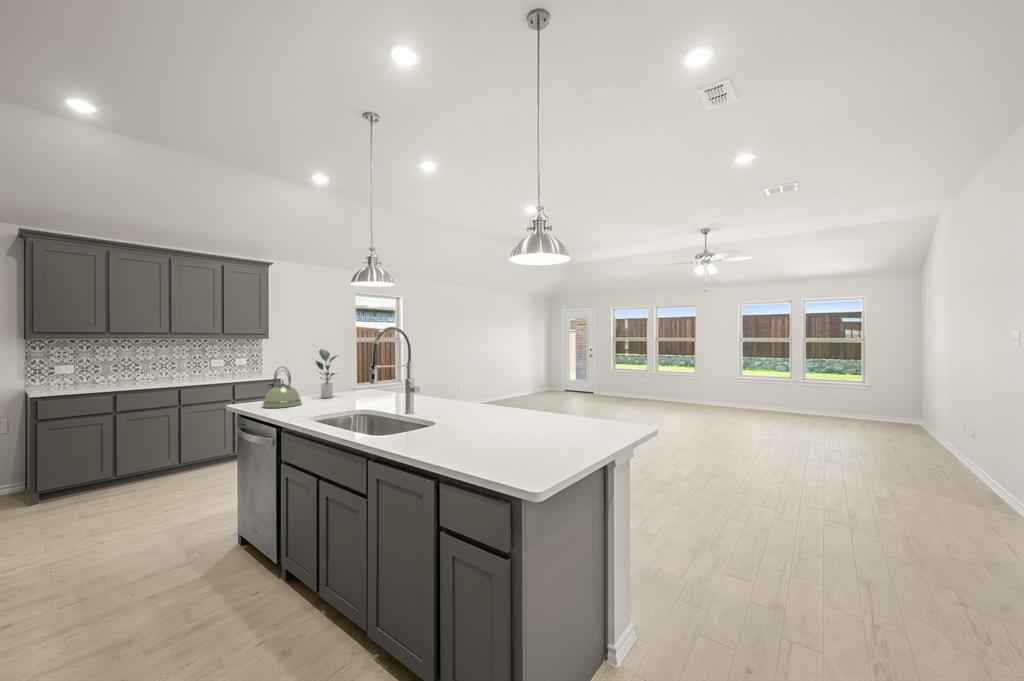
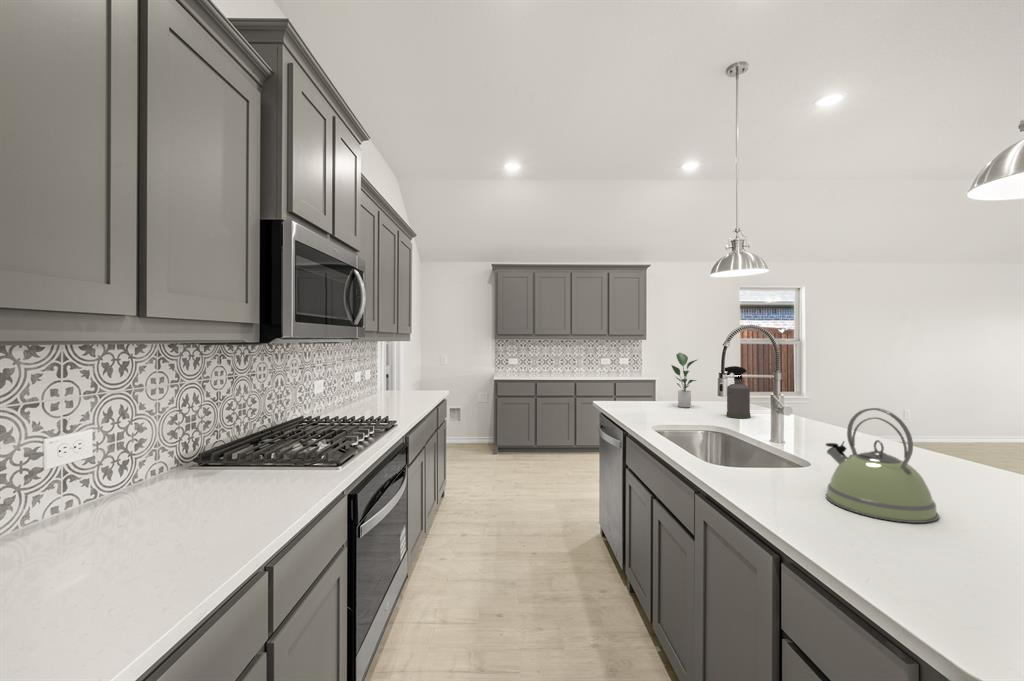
spray bottle: none [363,359,384,401] -> present [725,366,750,418]
kettle: present [263,367,302,408] -> present [826,408,939,523]

